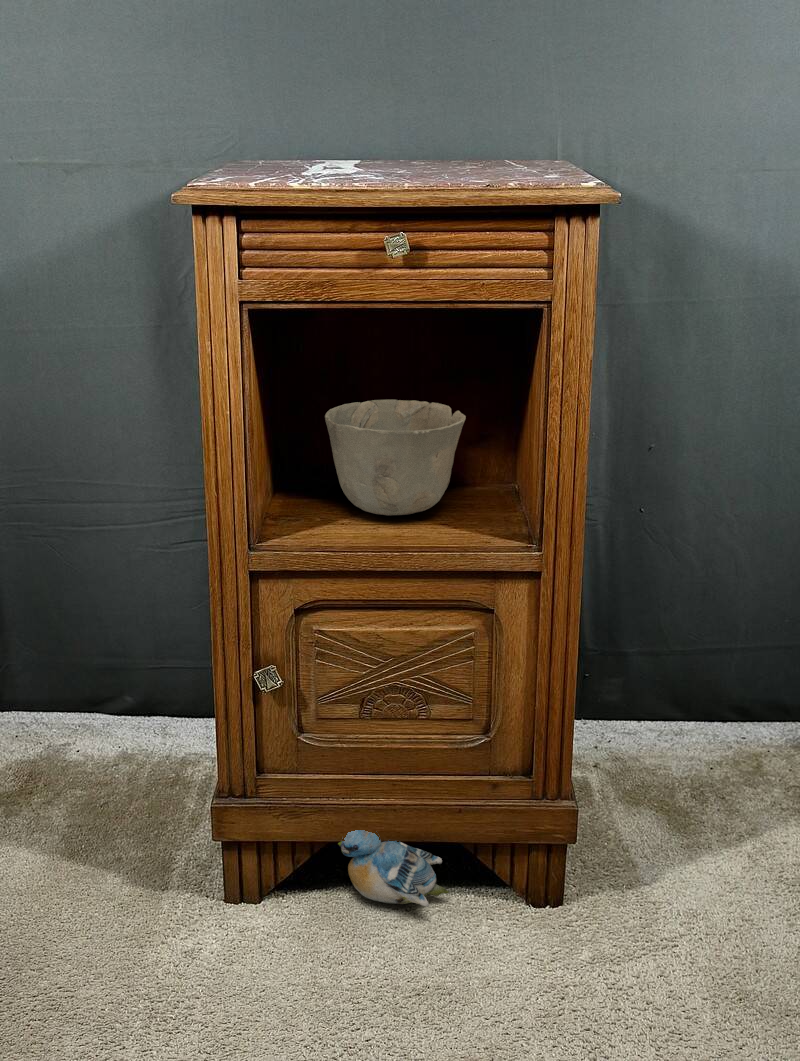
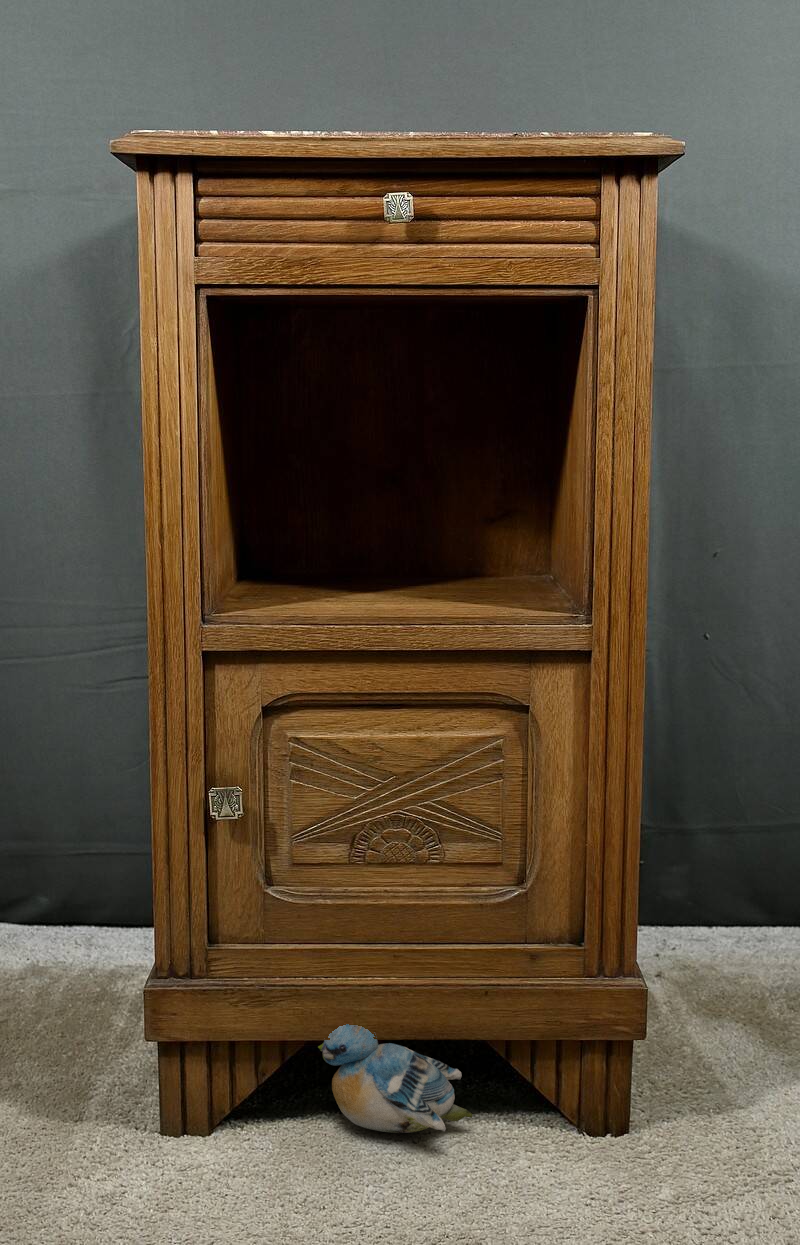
ceramic bowl: present [325,399,466,515] -> none [305,466,485,597]

